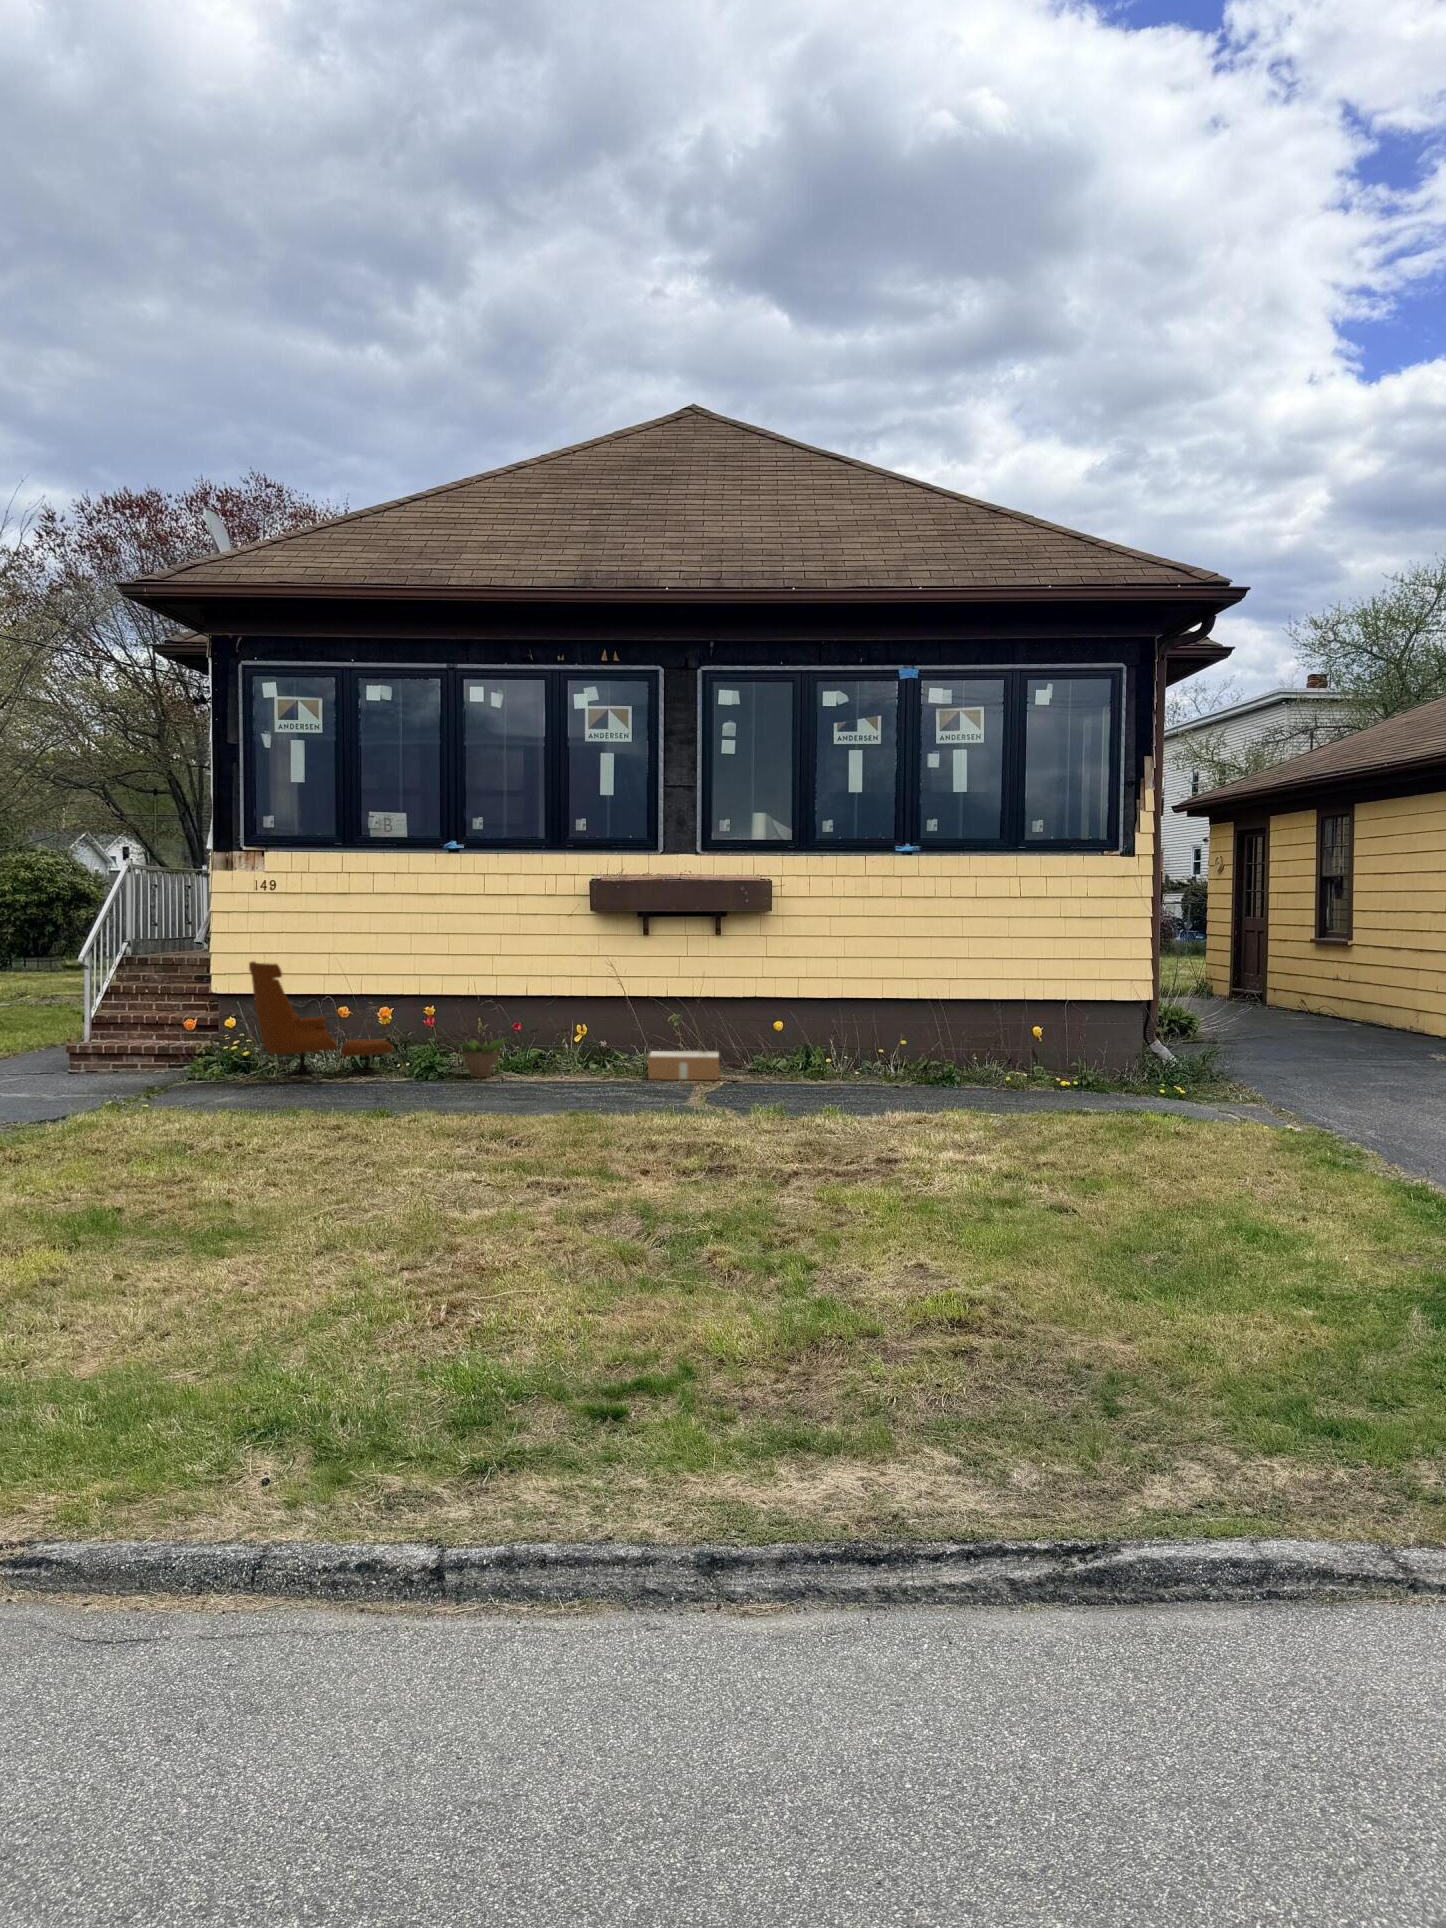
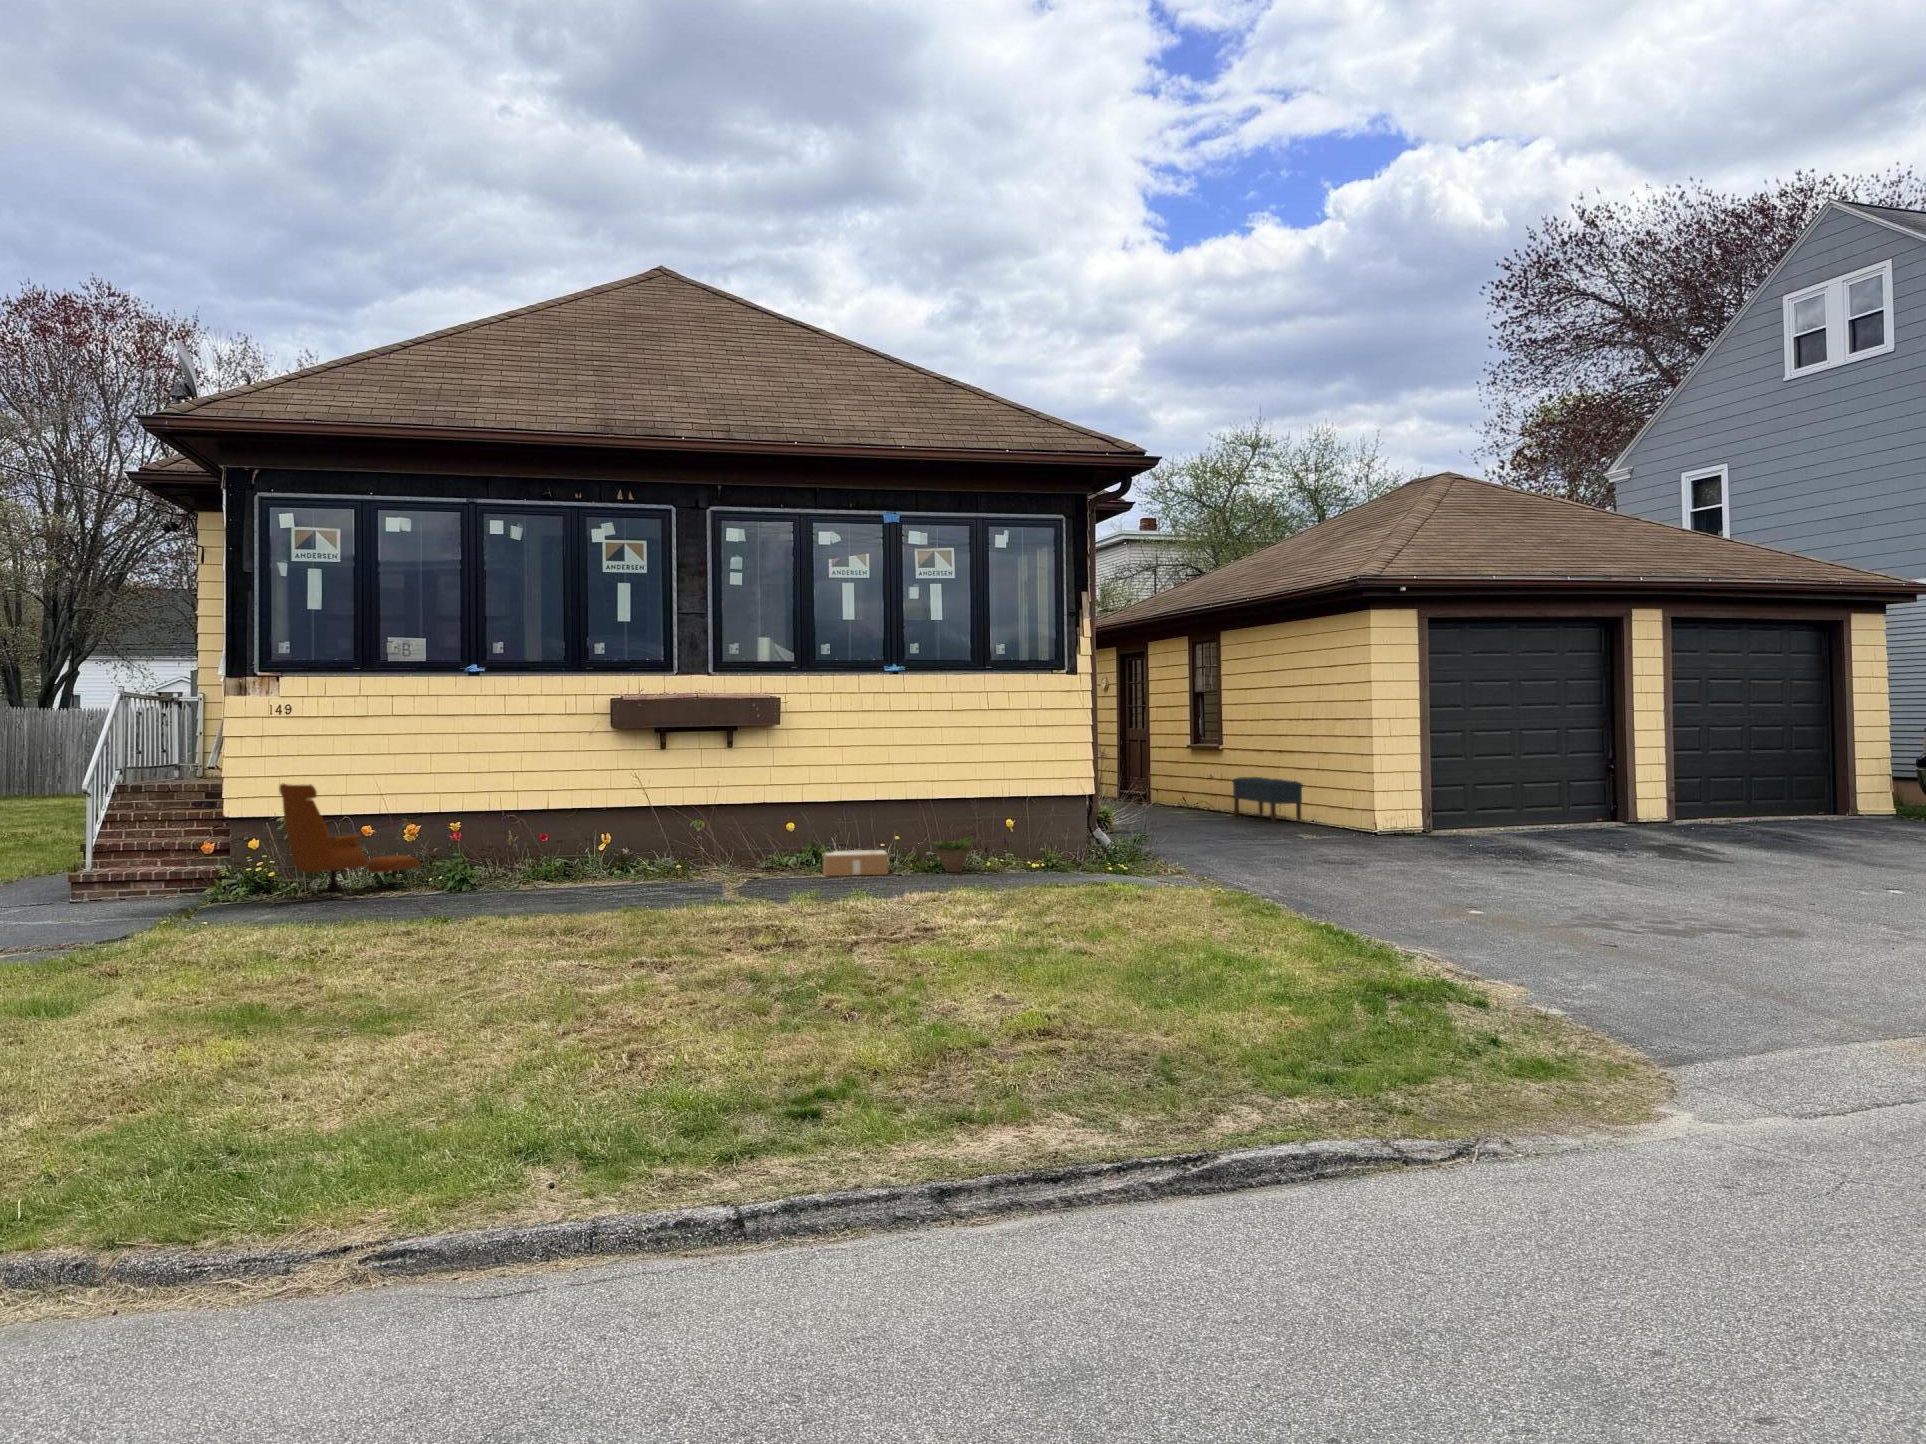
bench: none [1344,983,1433,1041] -> present [1232,777,1303,823]
decorative plant: present [457,1038,506,1077] -> present [929,837,975,872]
cardboard box: present [648,1051,719,1080] -> present [823,850,888,876]

